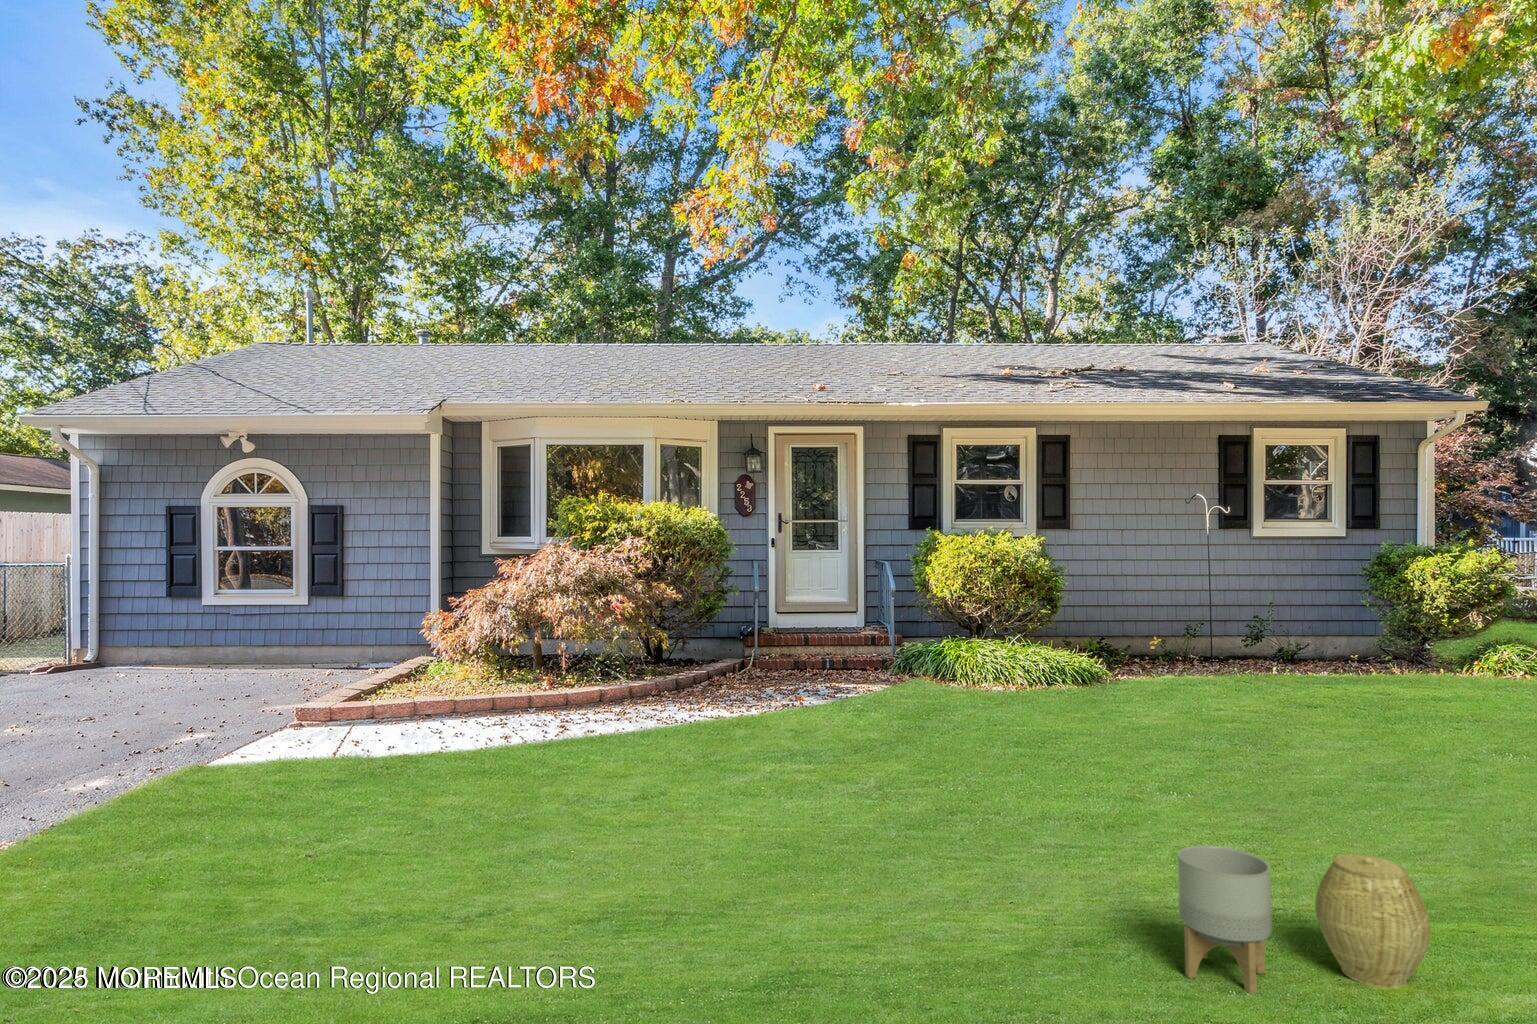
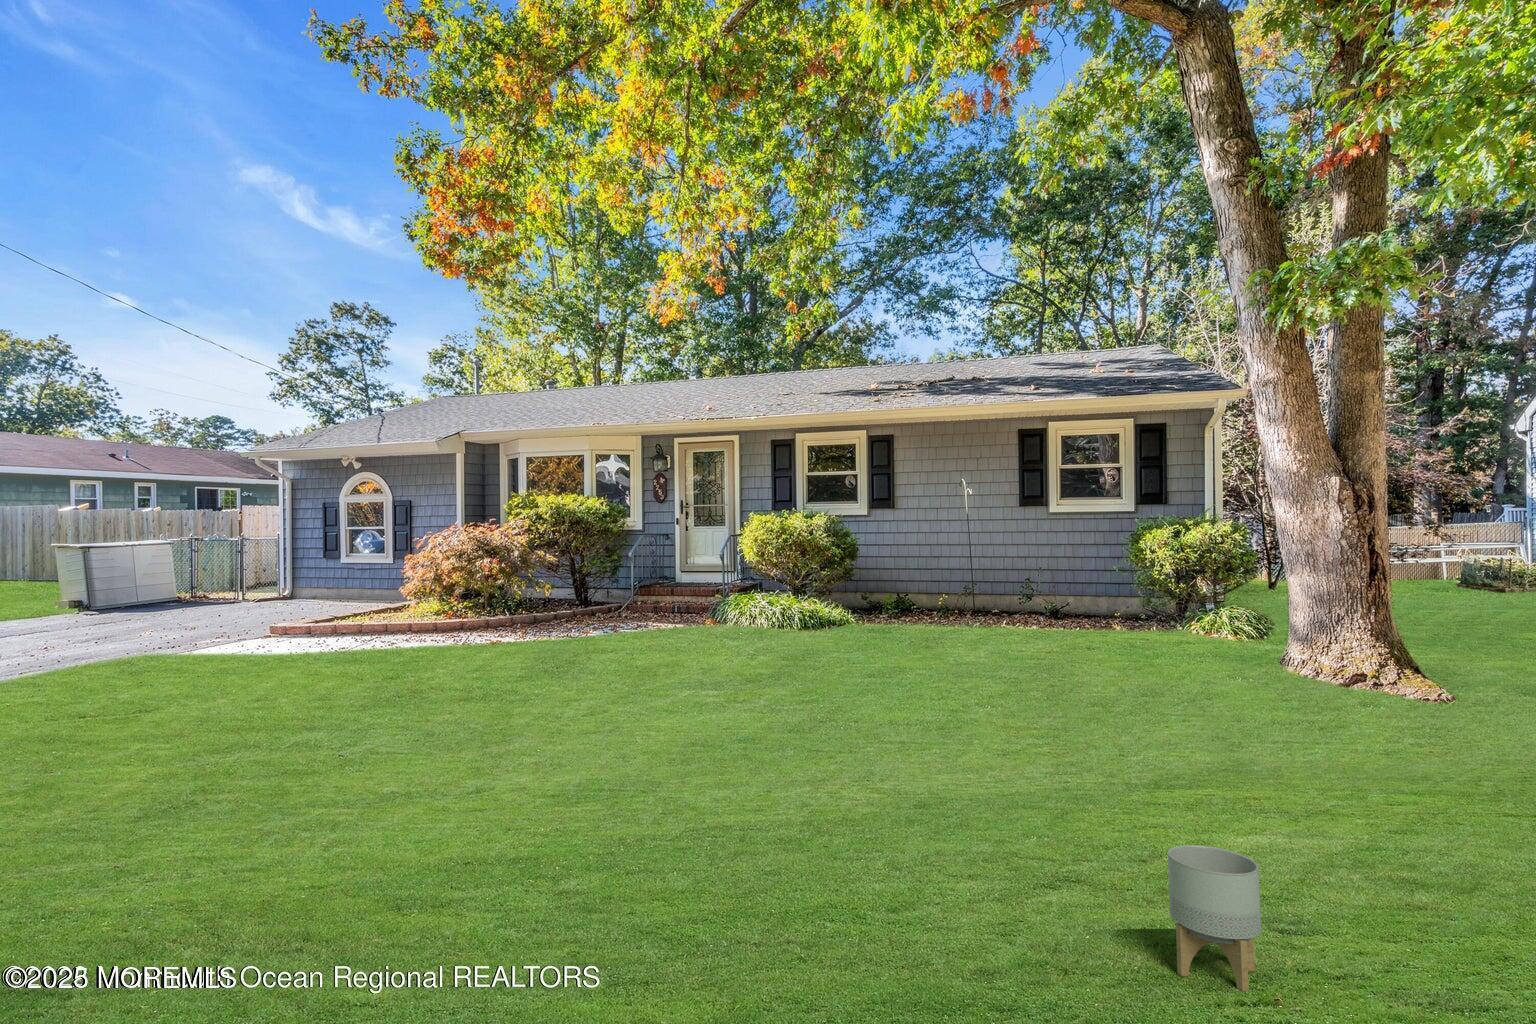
woven basket: present [1315,854,1431,988] -> none [1300,853,1414,987]

